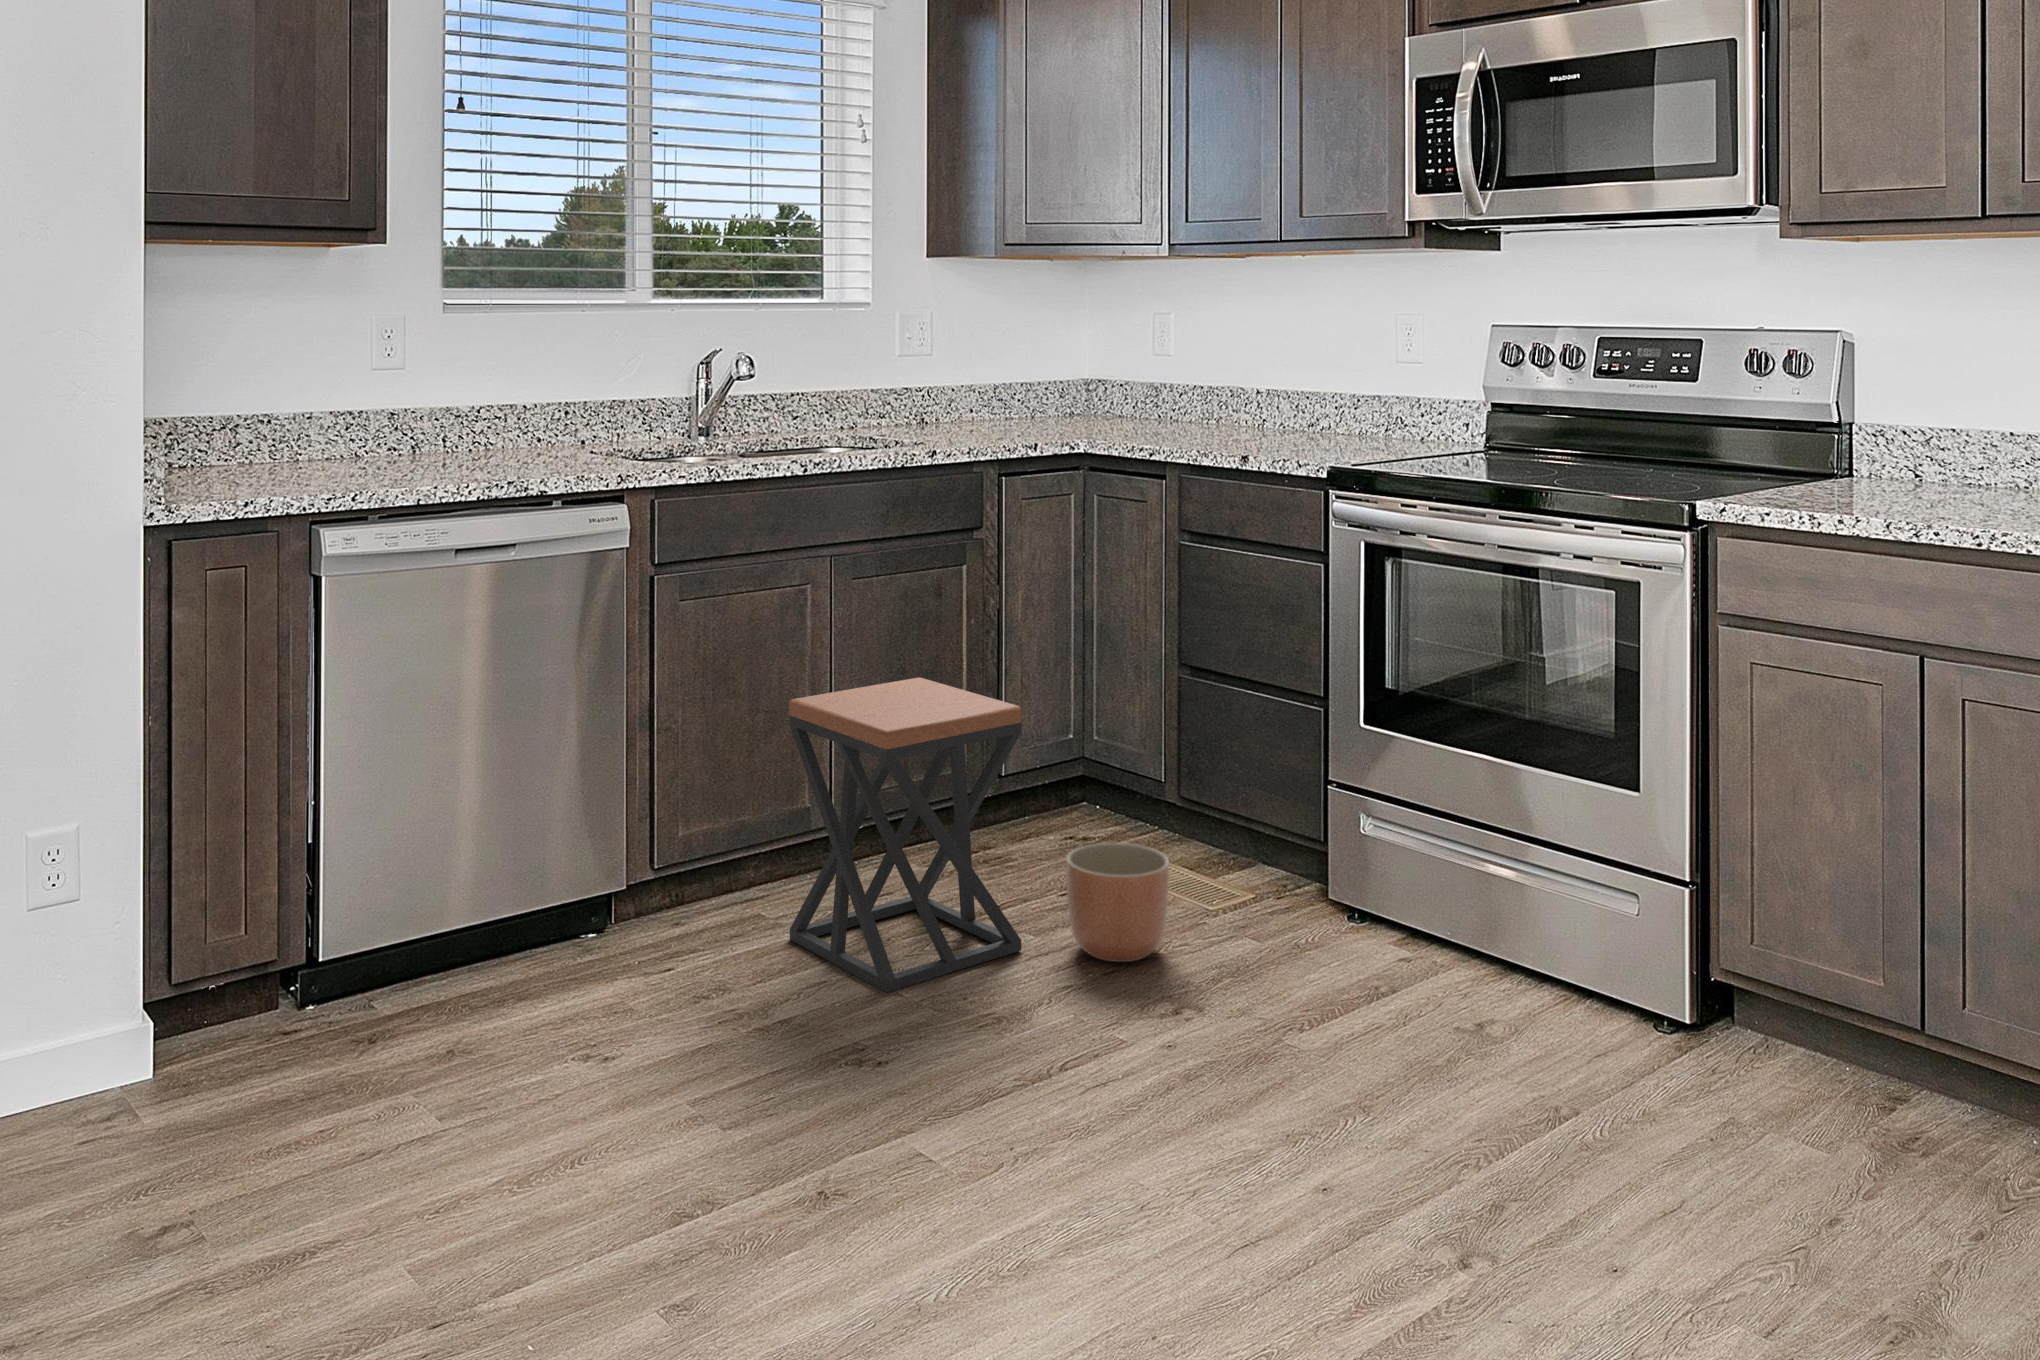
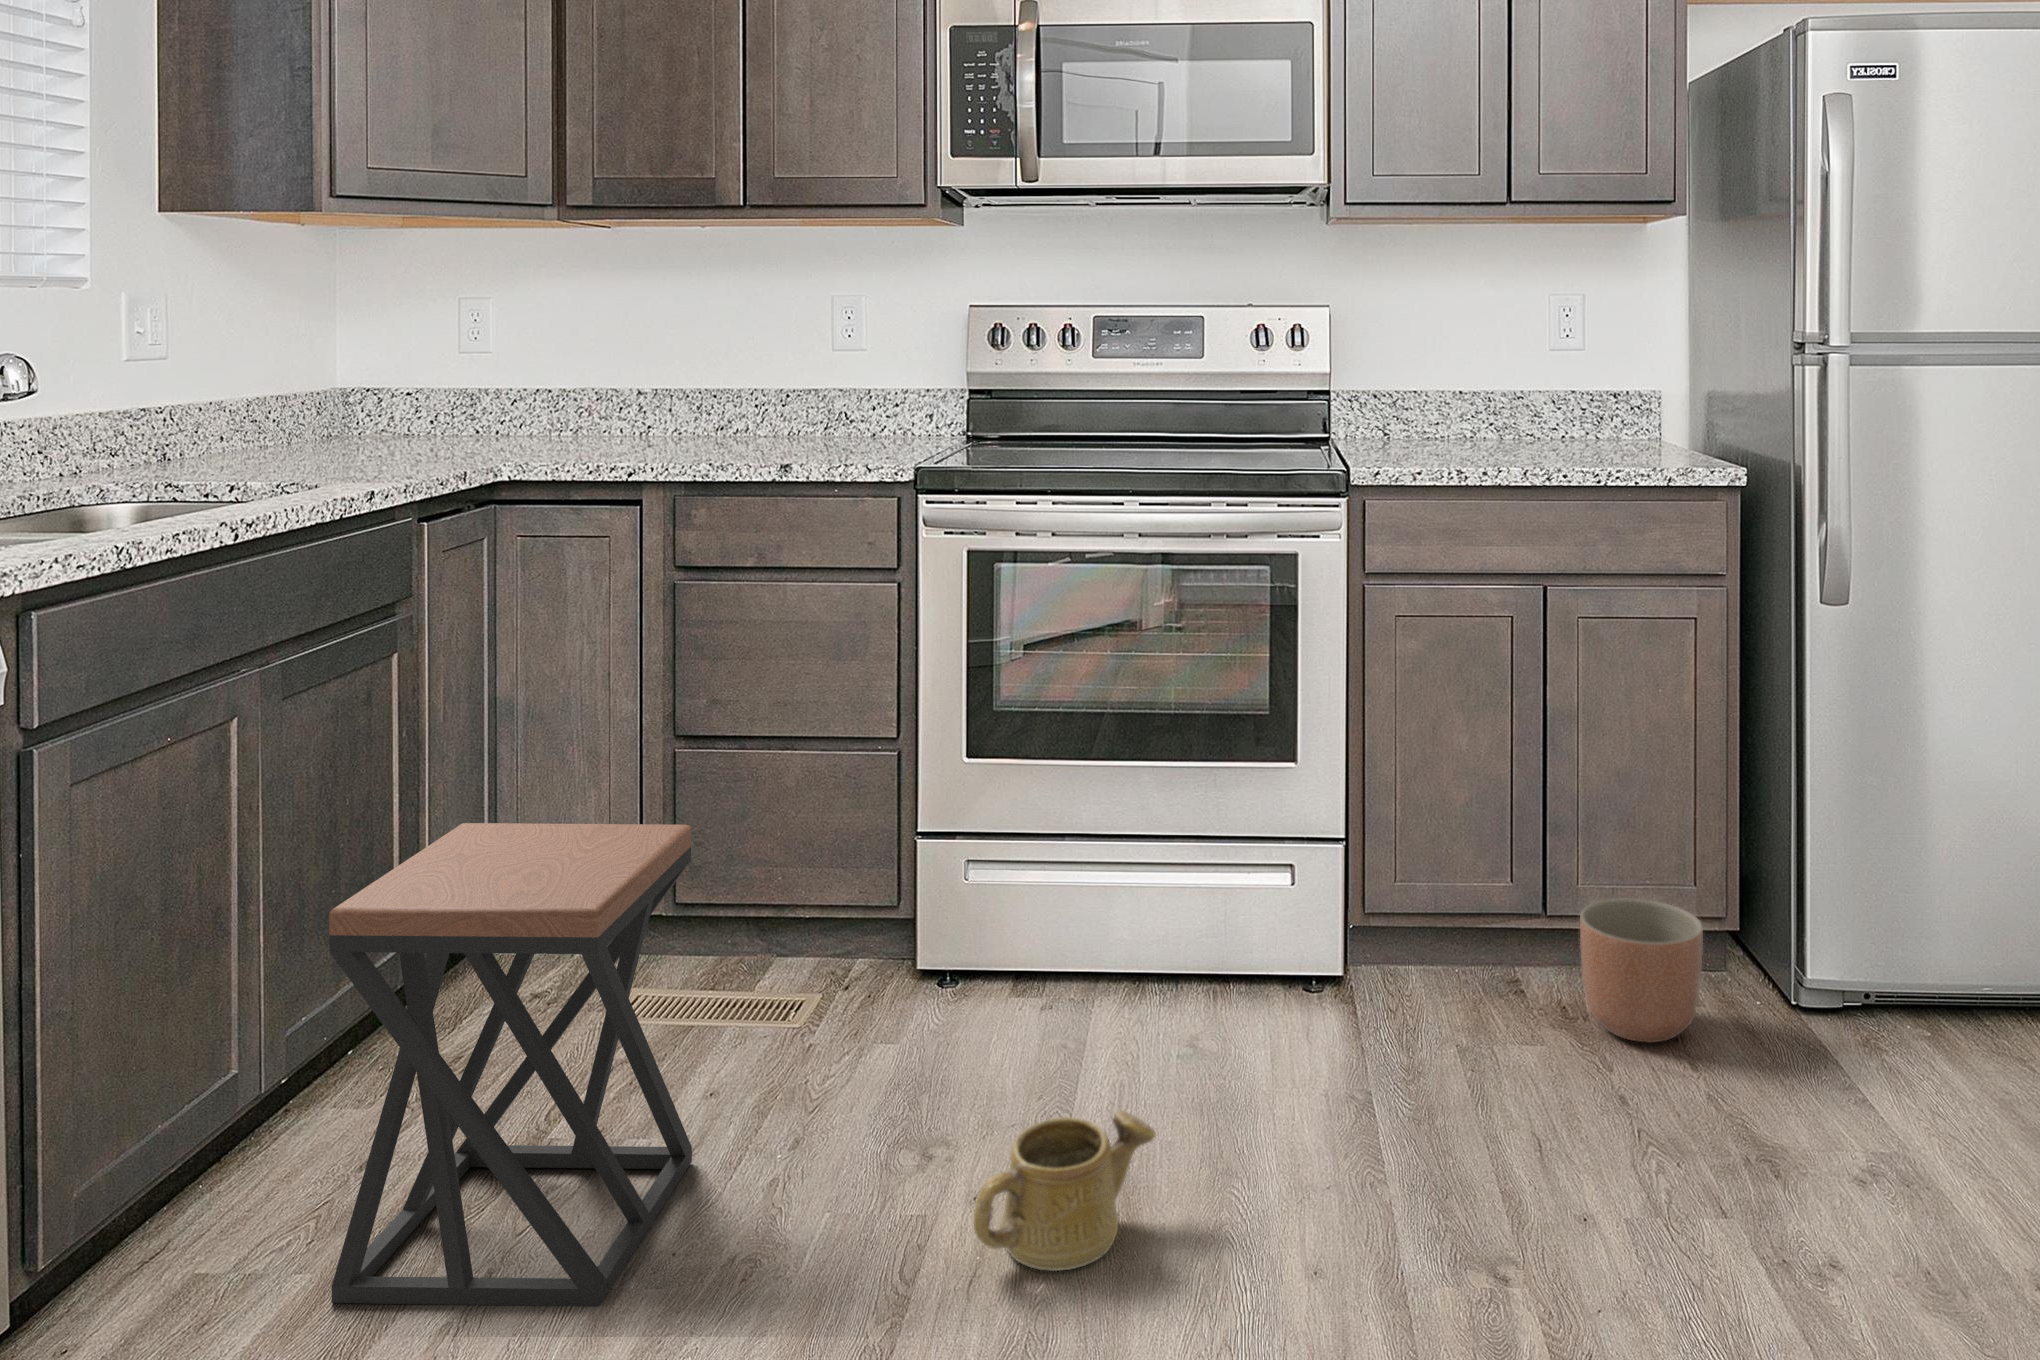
planter: present [1066,843,1169,962] -> present [1580,899,1703,1043]
watering can: none [1077,984,1245,1096] -> present [974,1111,1156,1271]

